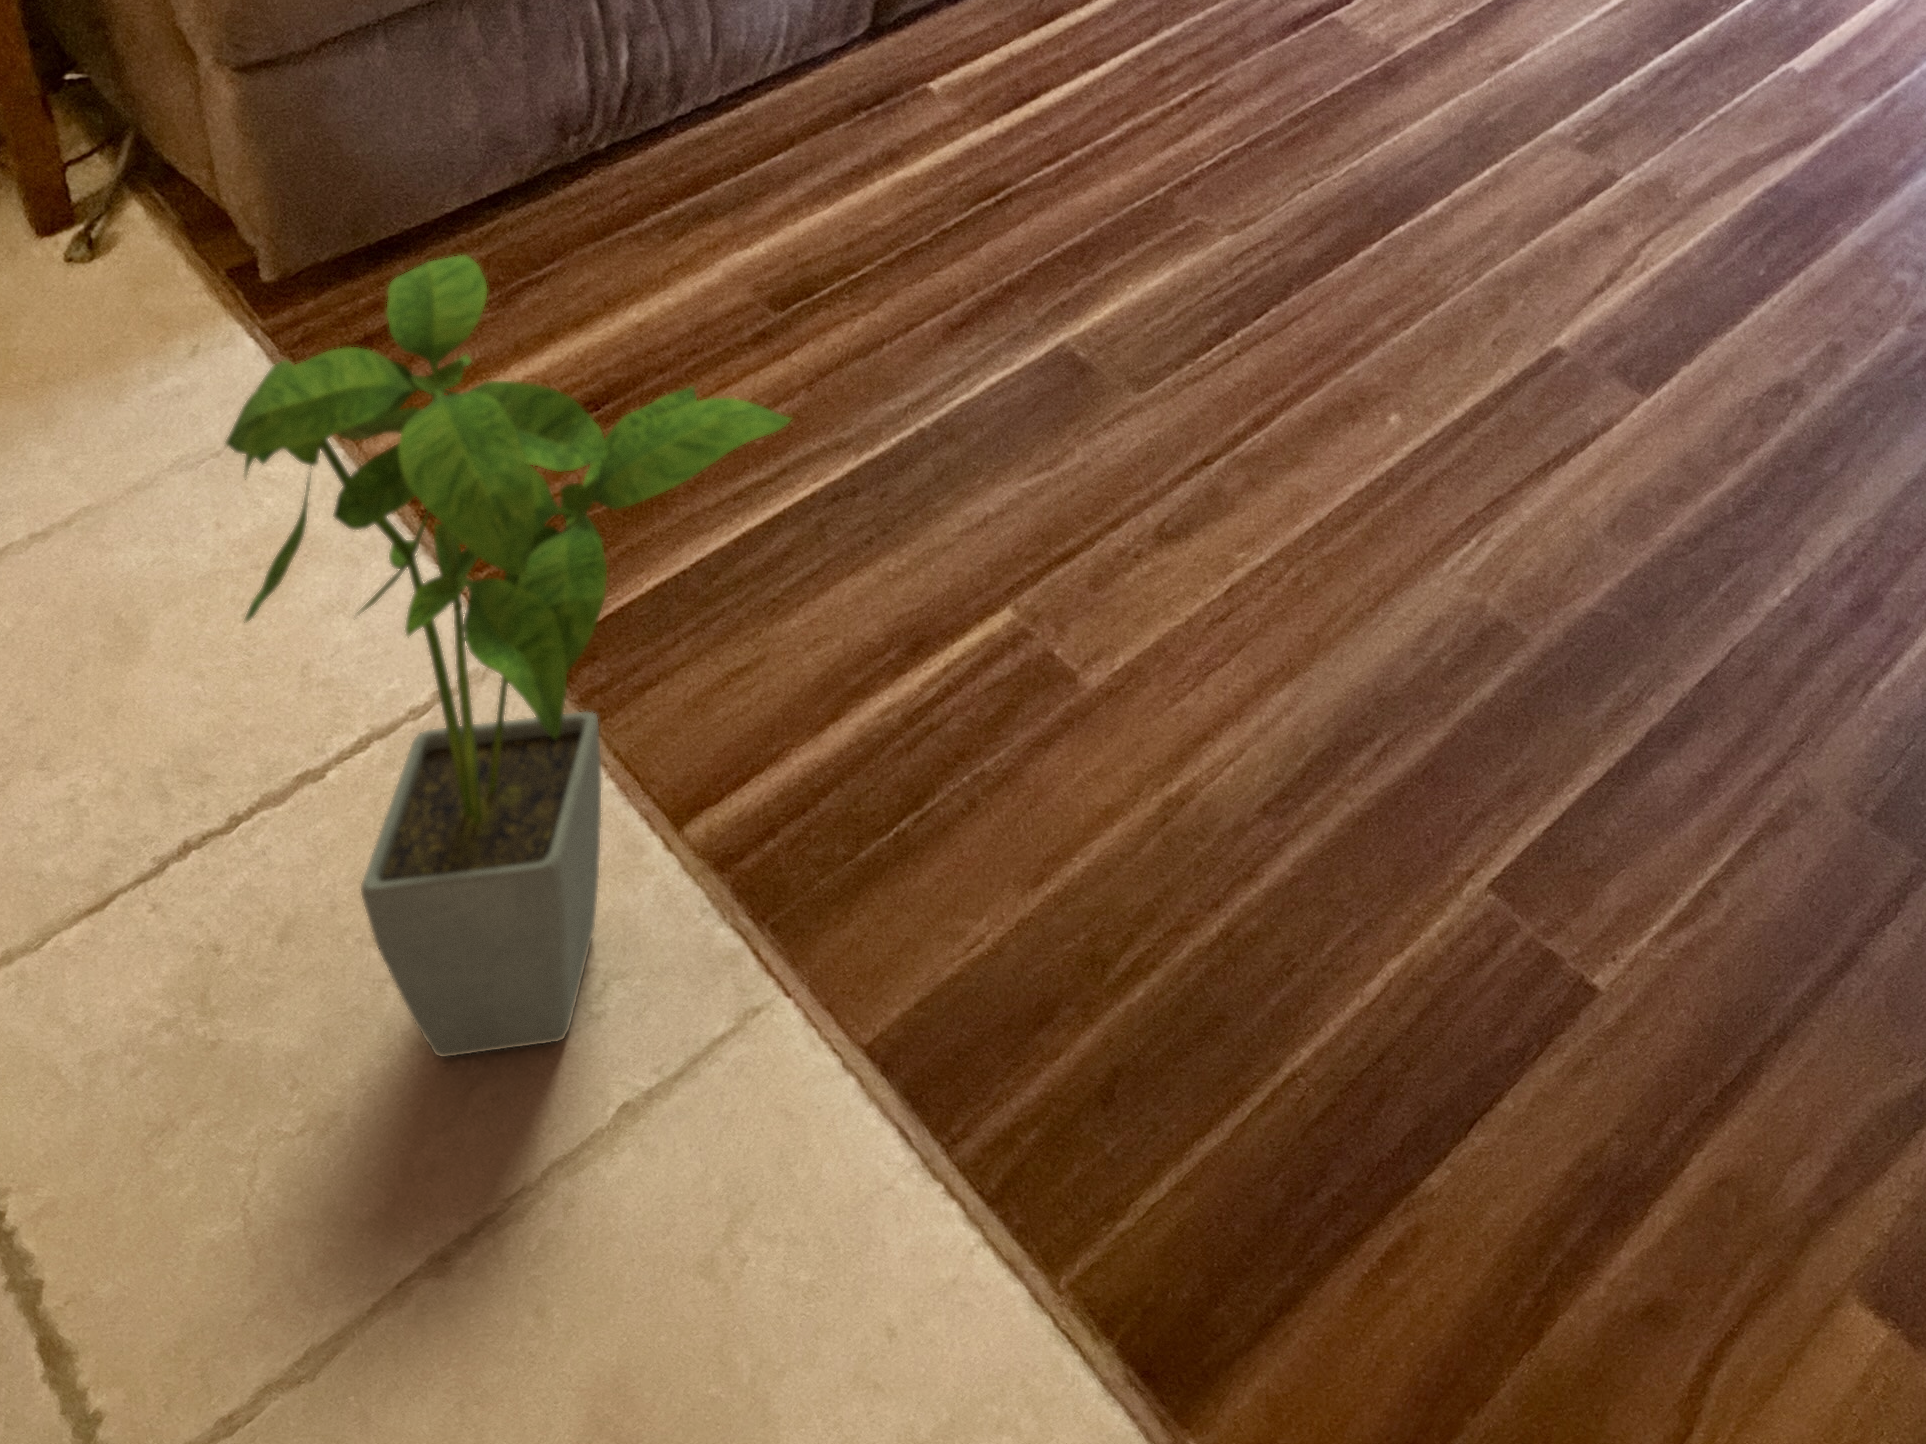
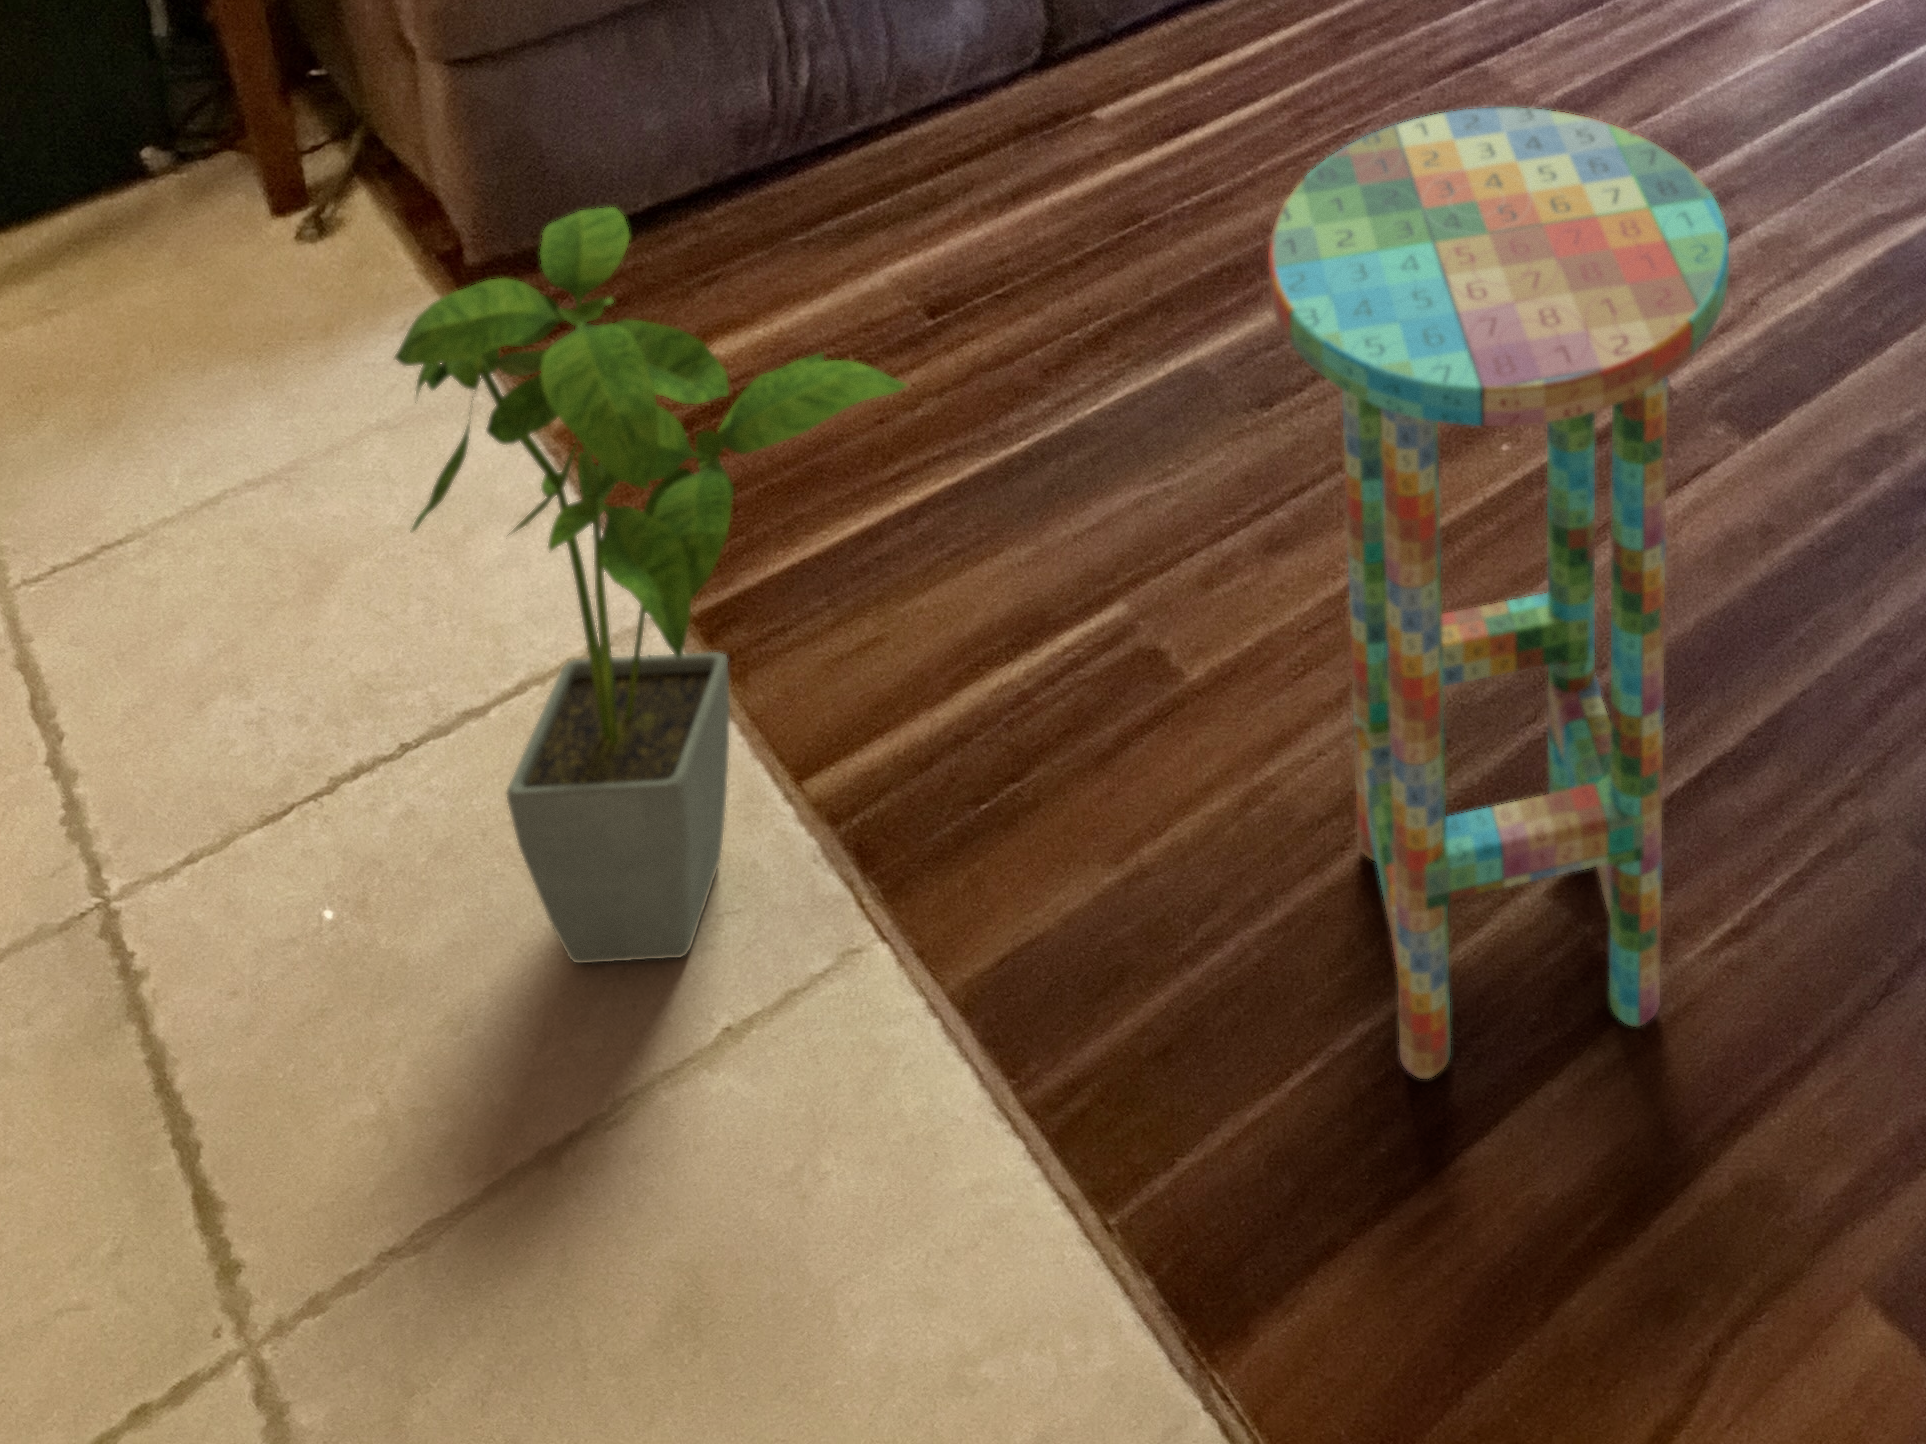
side table: none [1199,94,1689,1114] -> present [1268,108,1729,1079]

